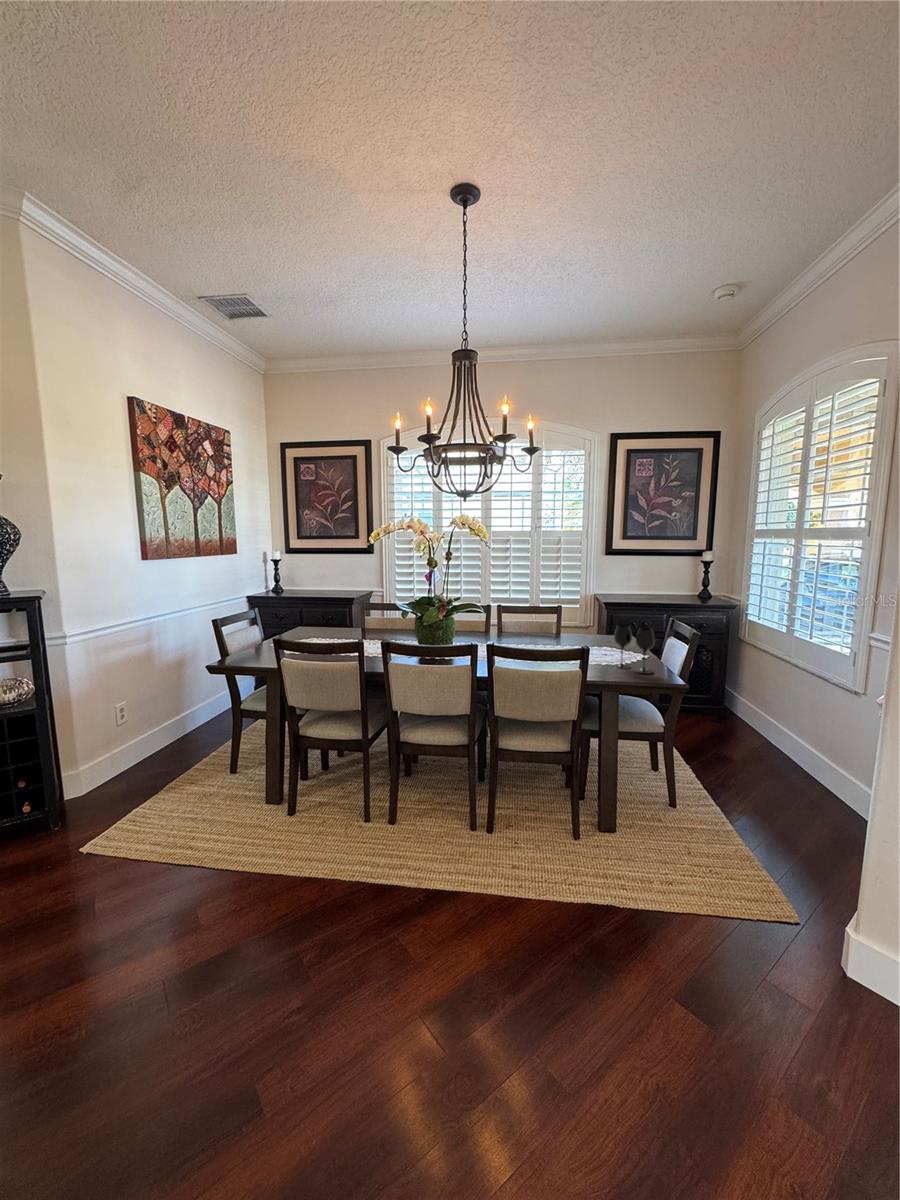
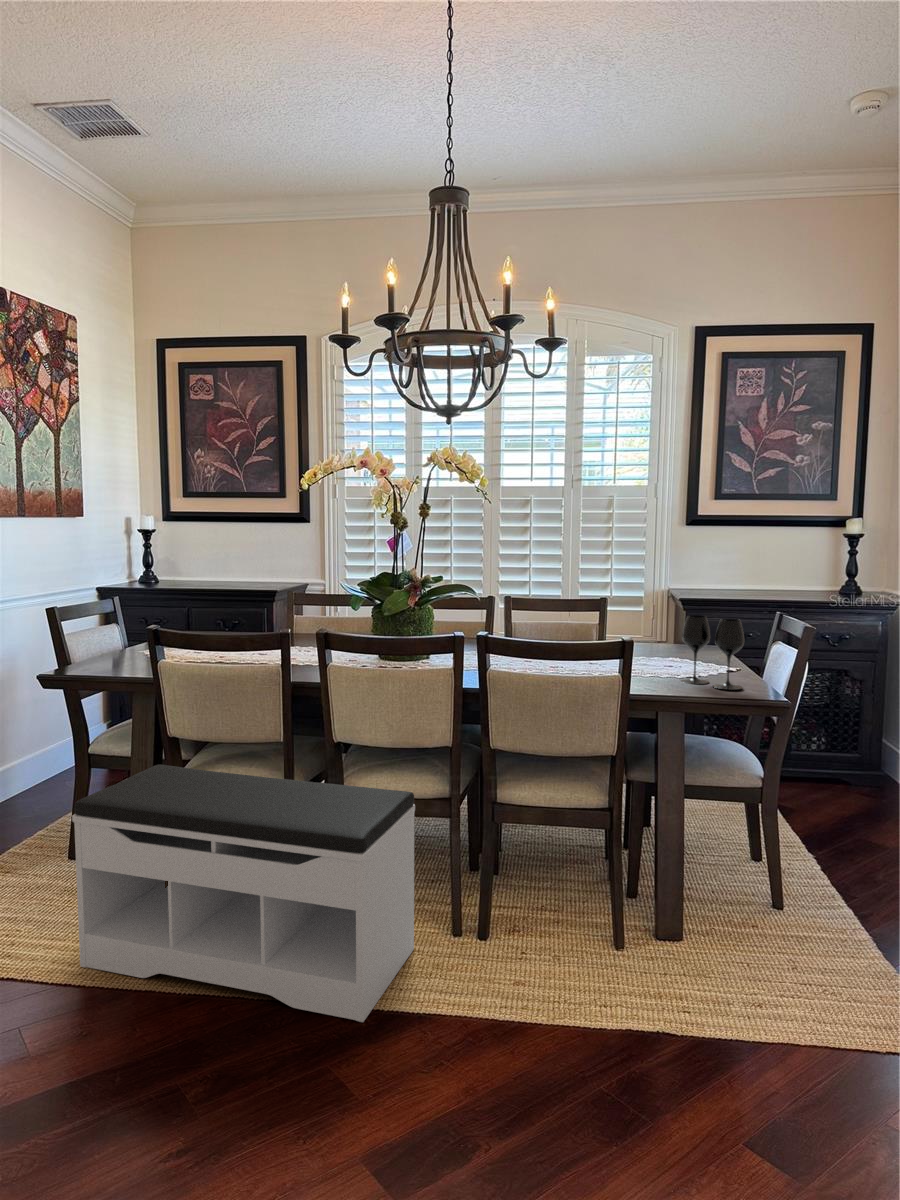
bench: none [230,722,447,897] -> present [72,764,415,1022]

